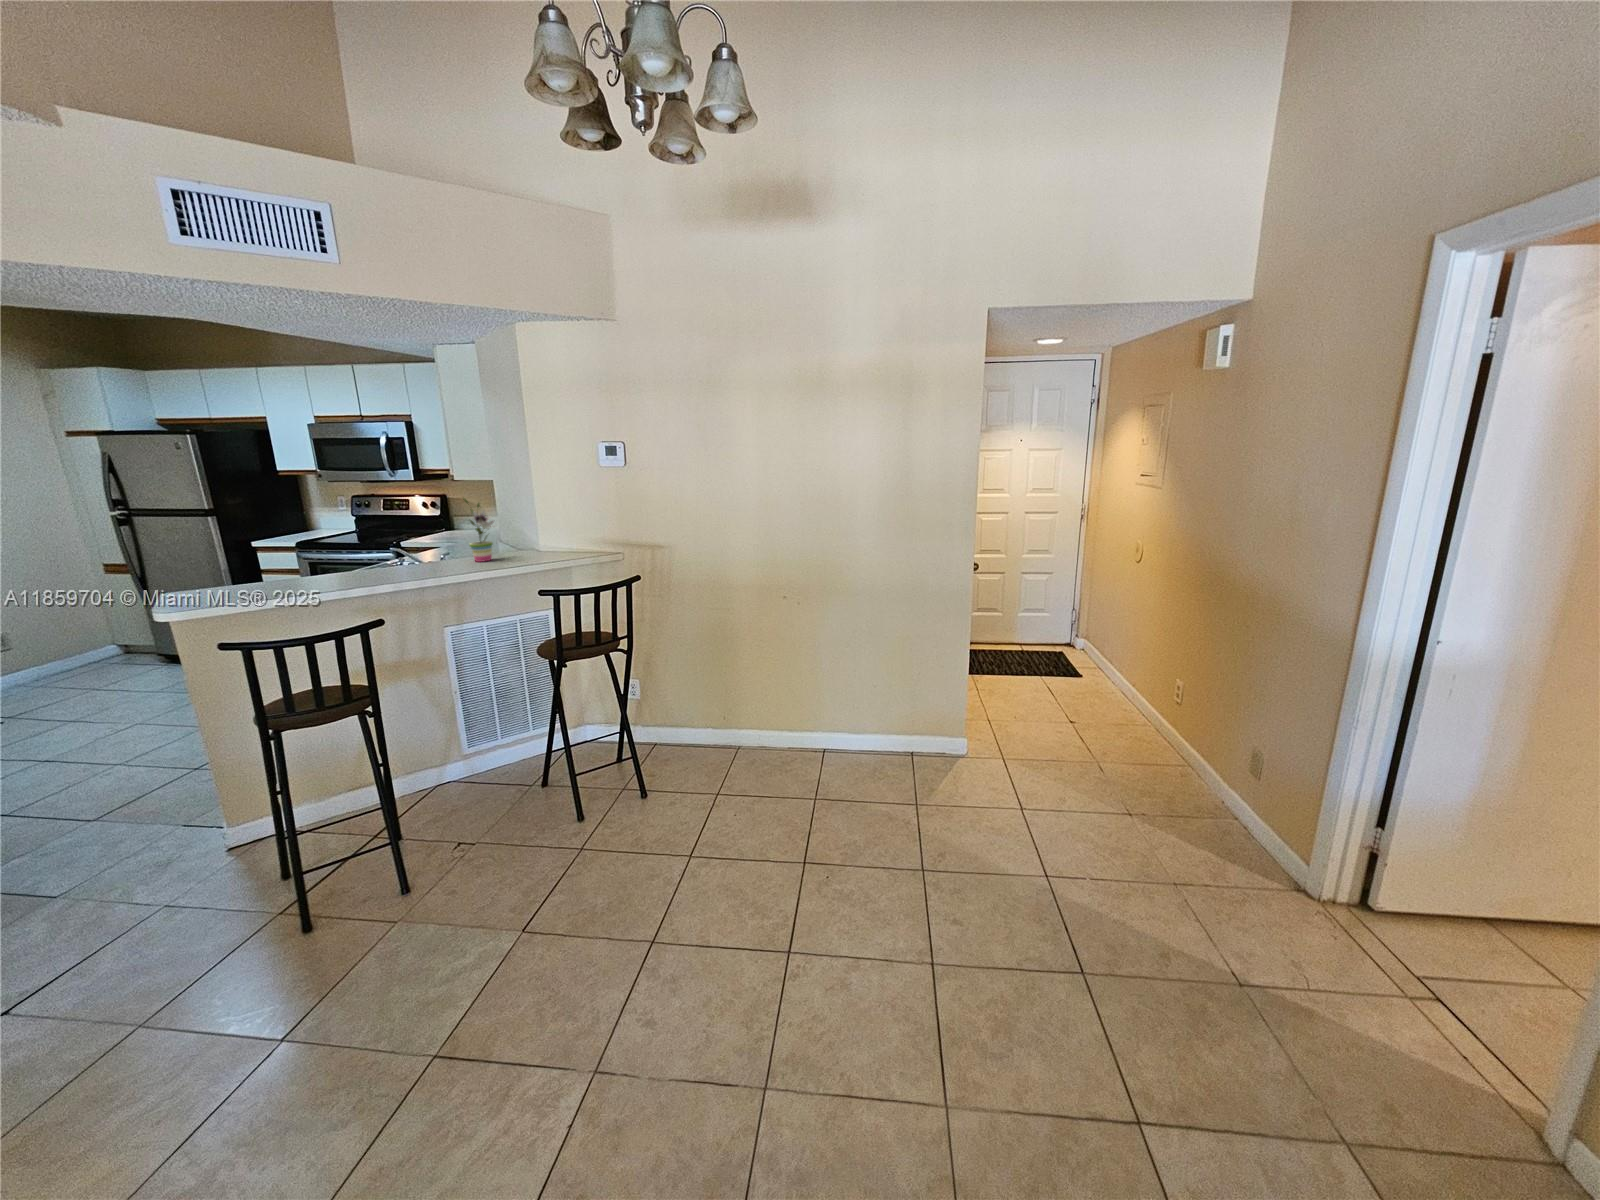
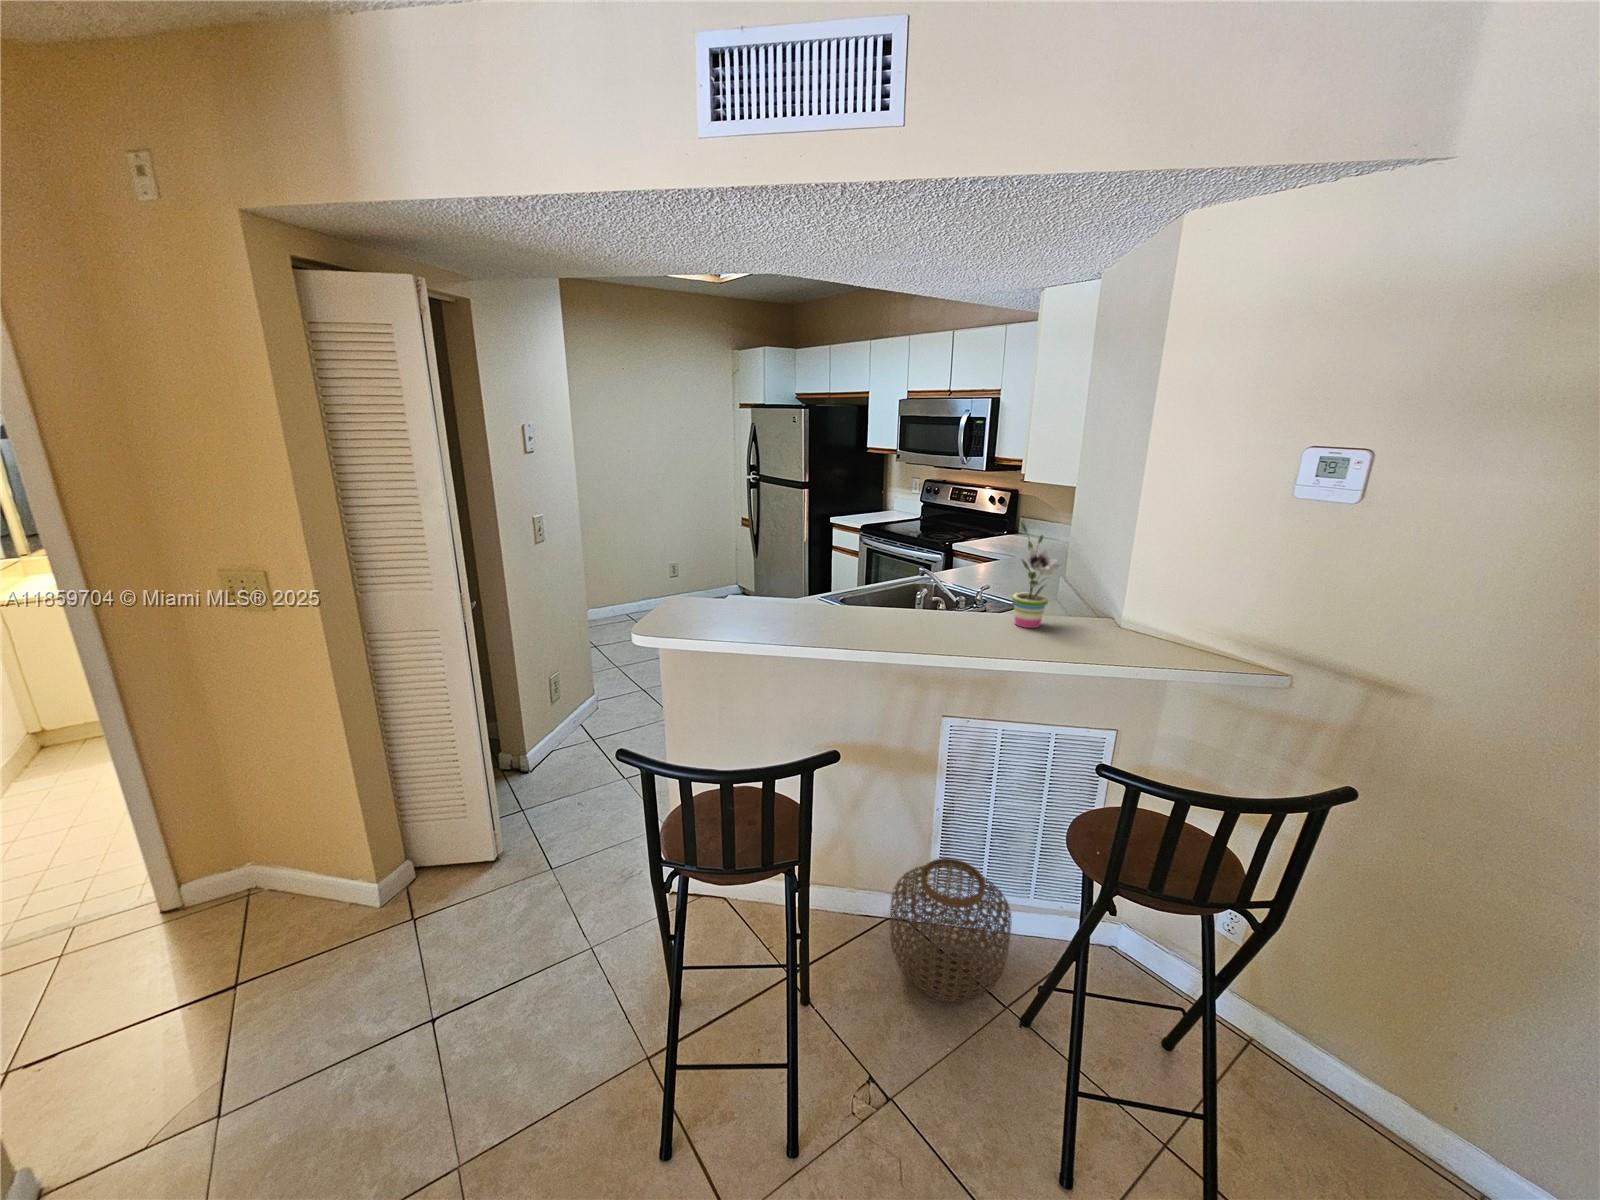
woven basket: none [439,714,524,802] -> present [890,858,1011,1003]

